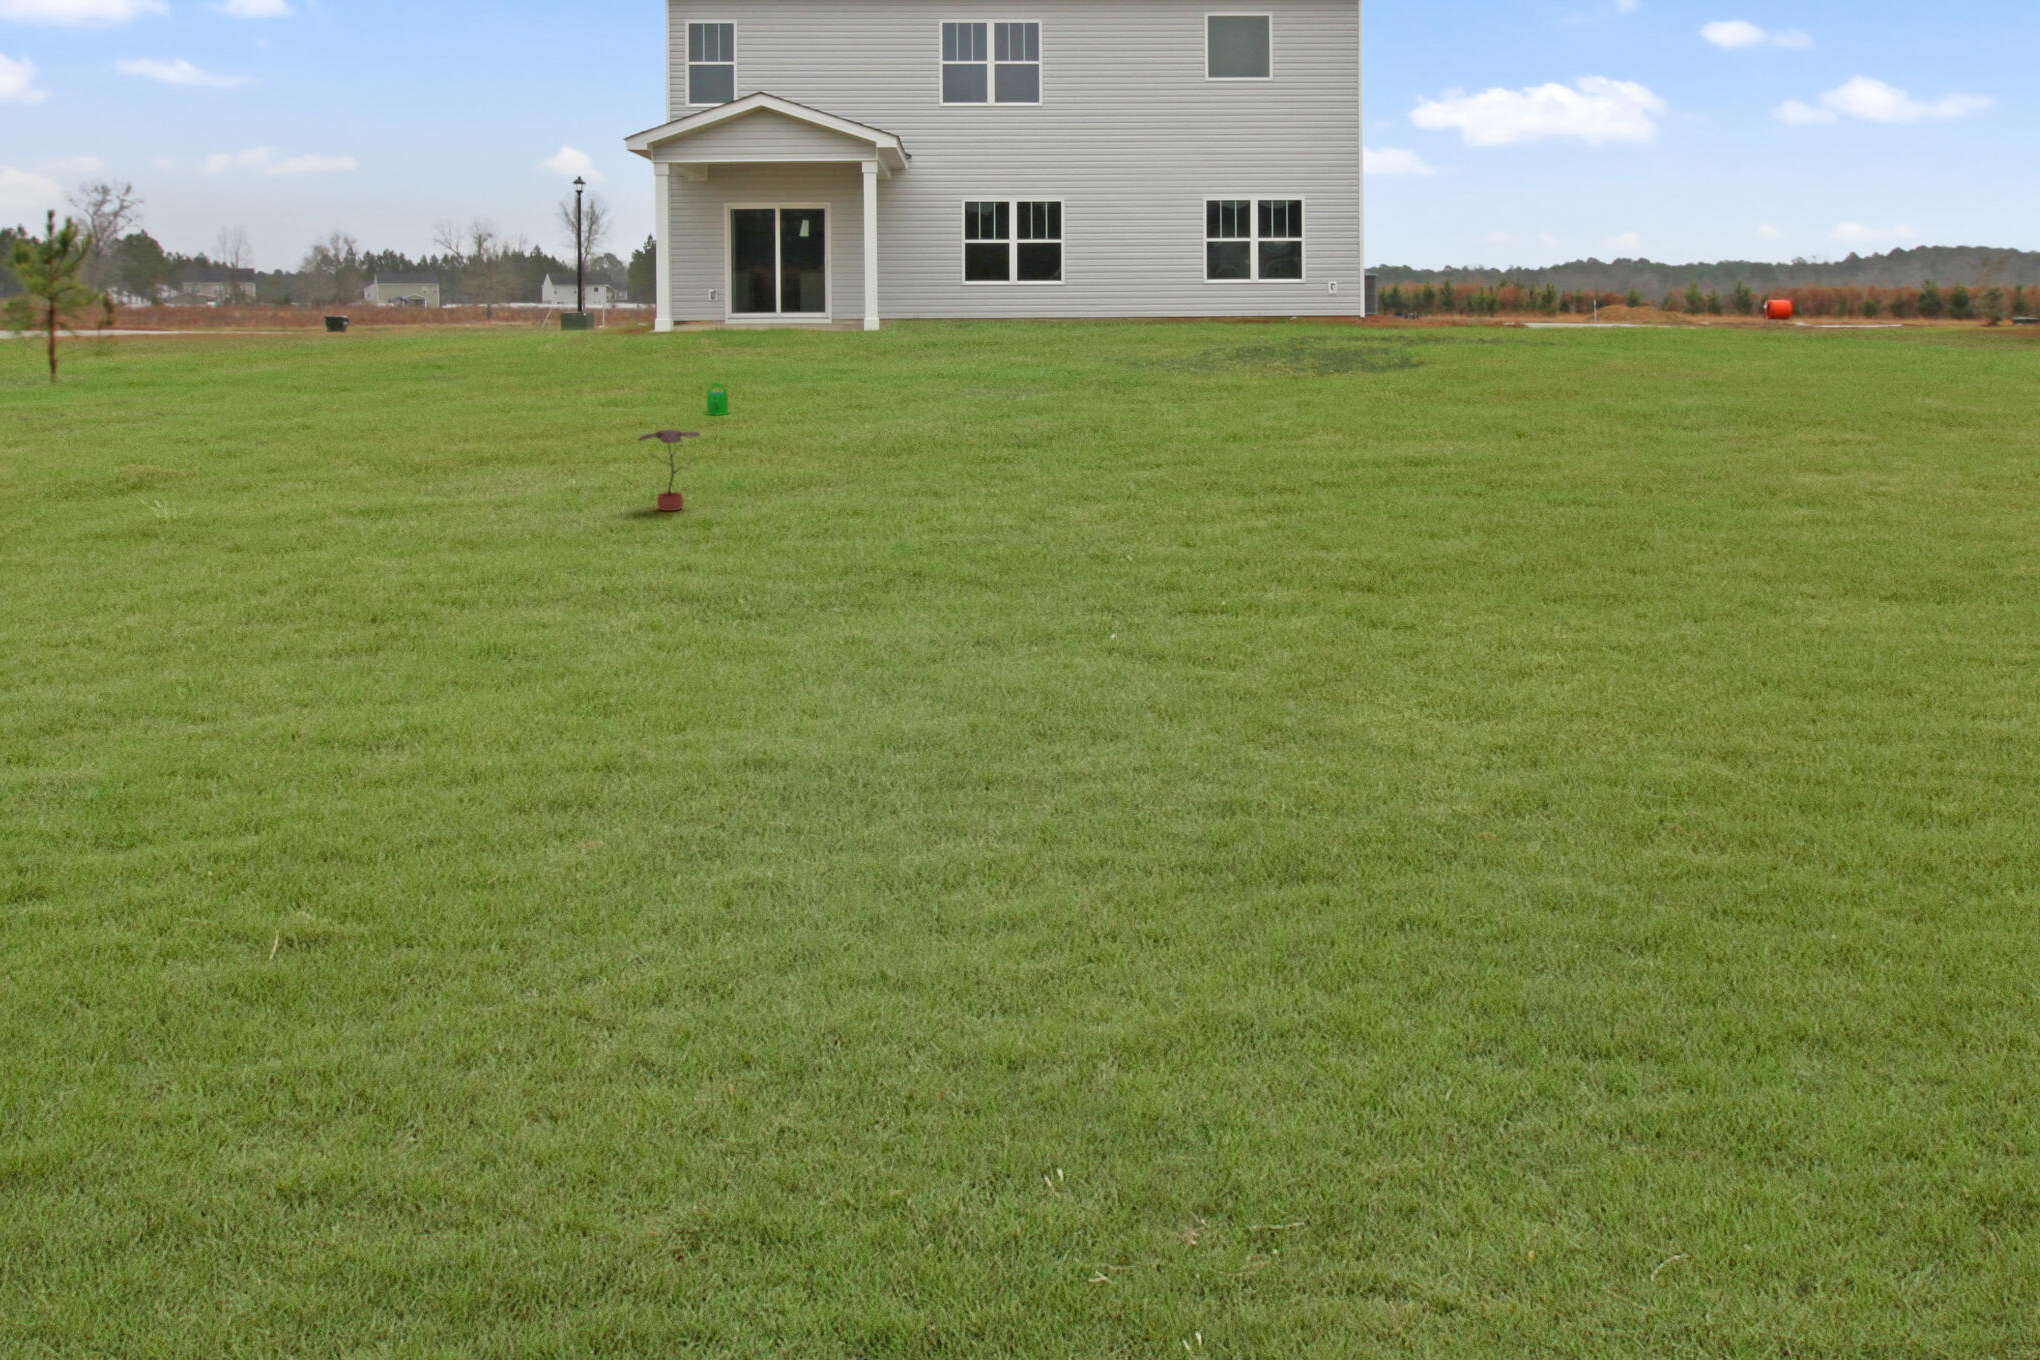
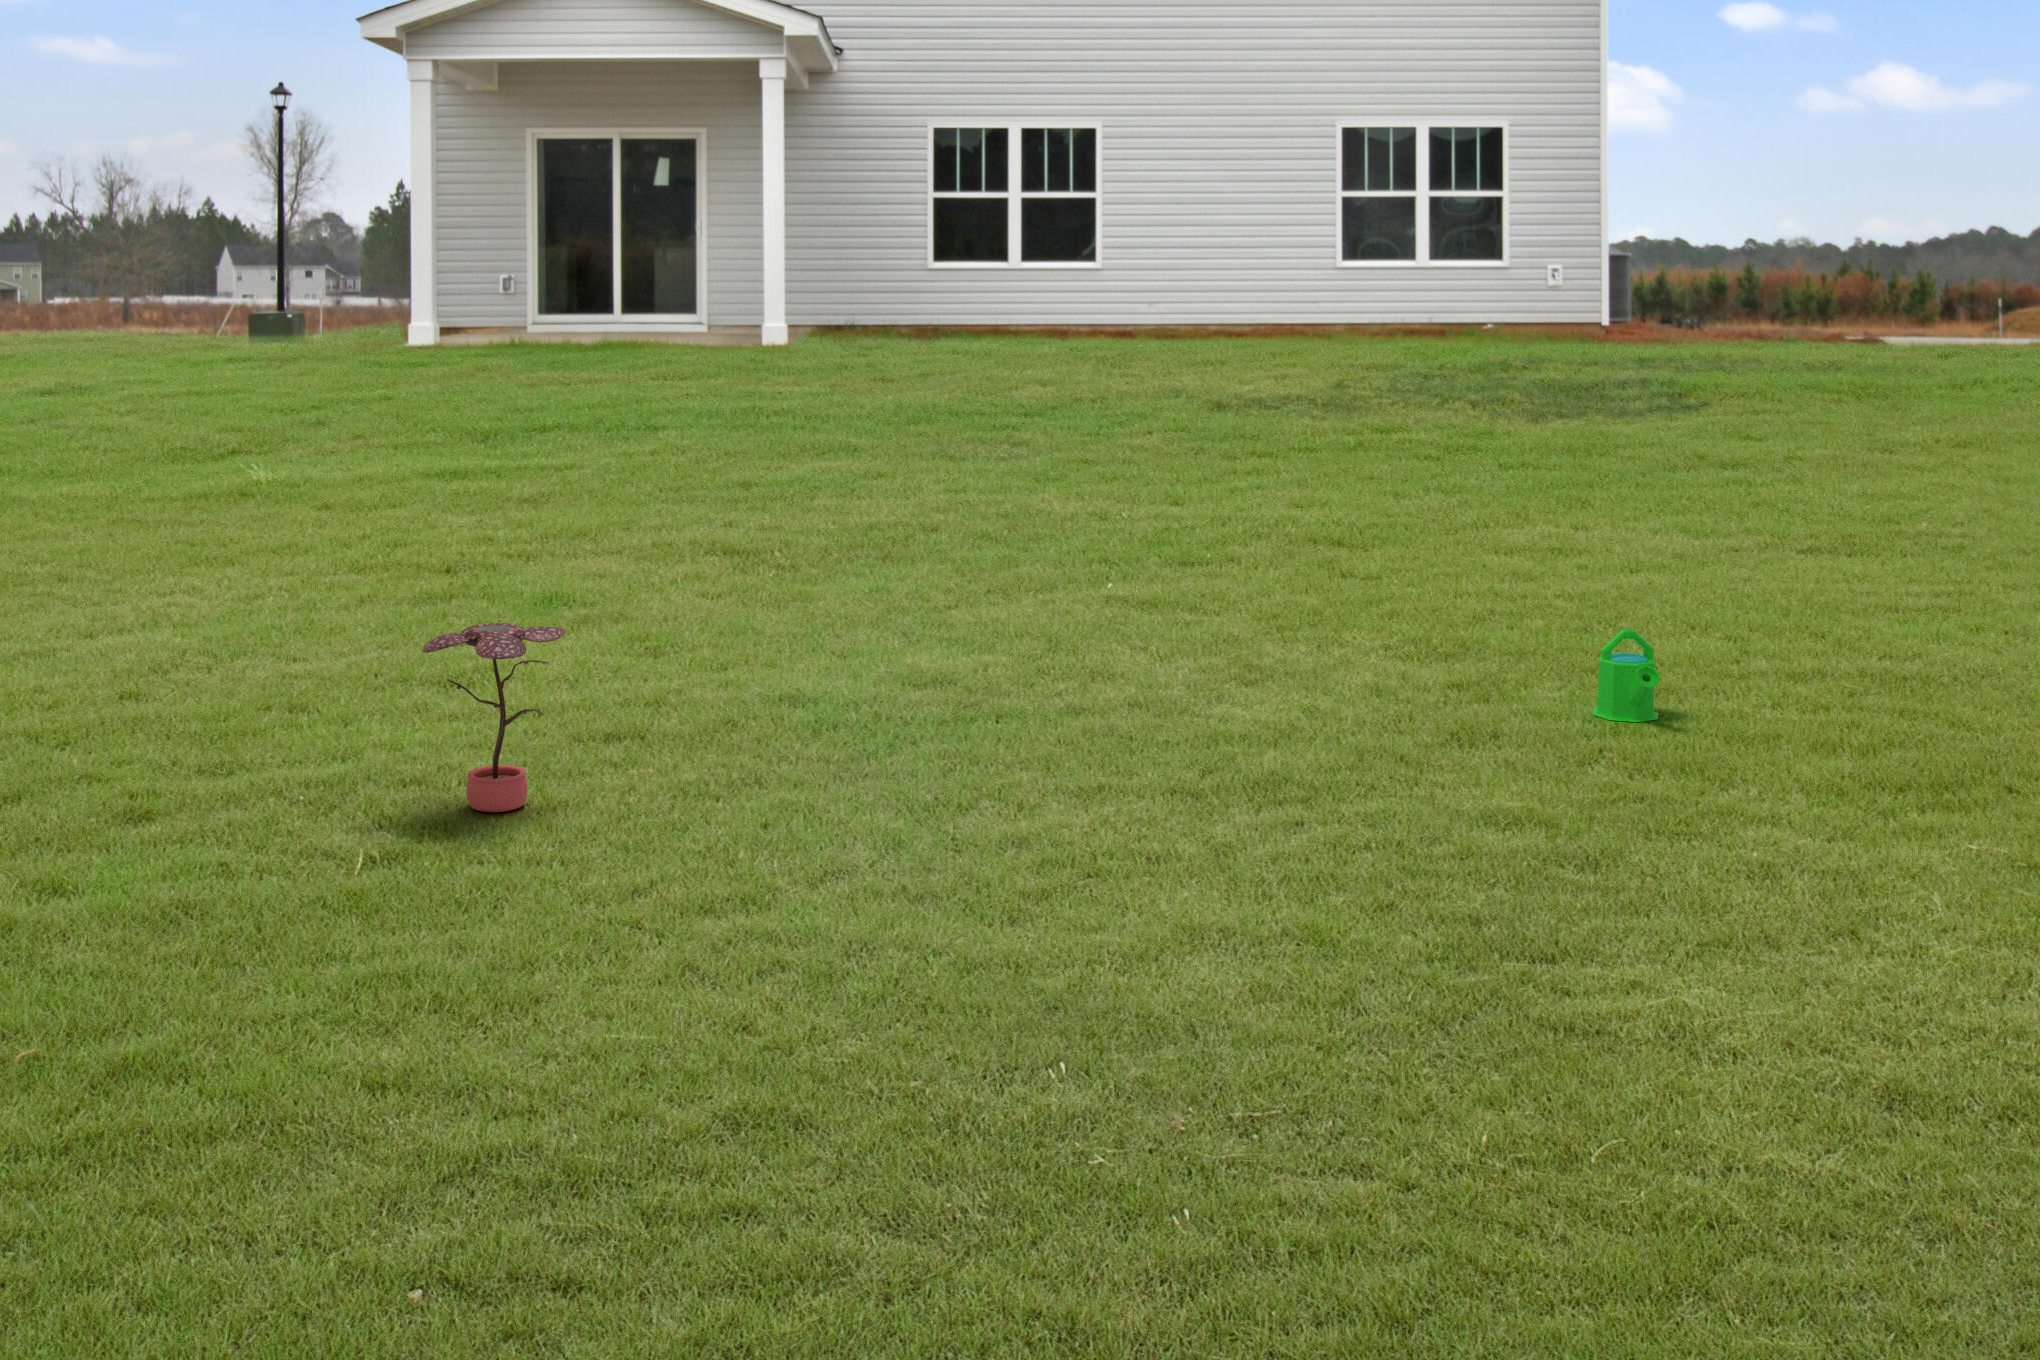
watering can: present [707,383,728,415] -> present [1592,629,1660,722]

